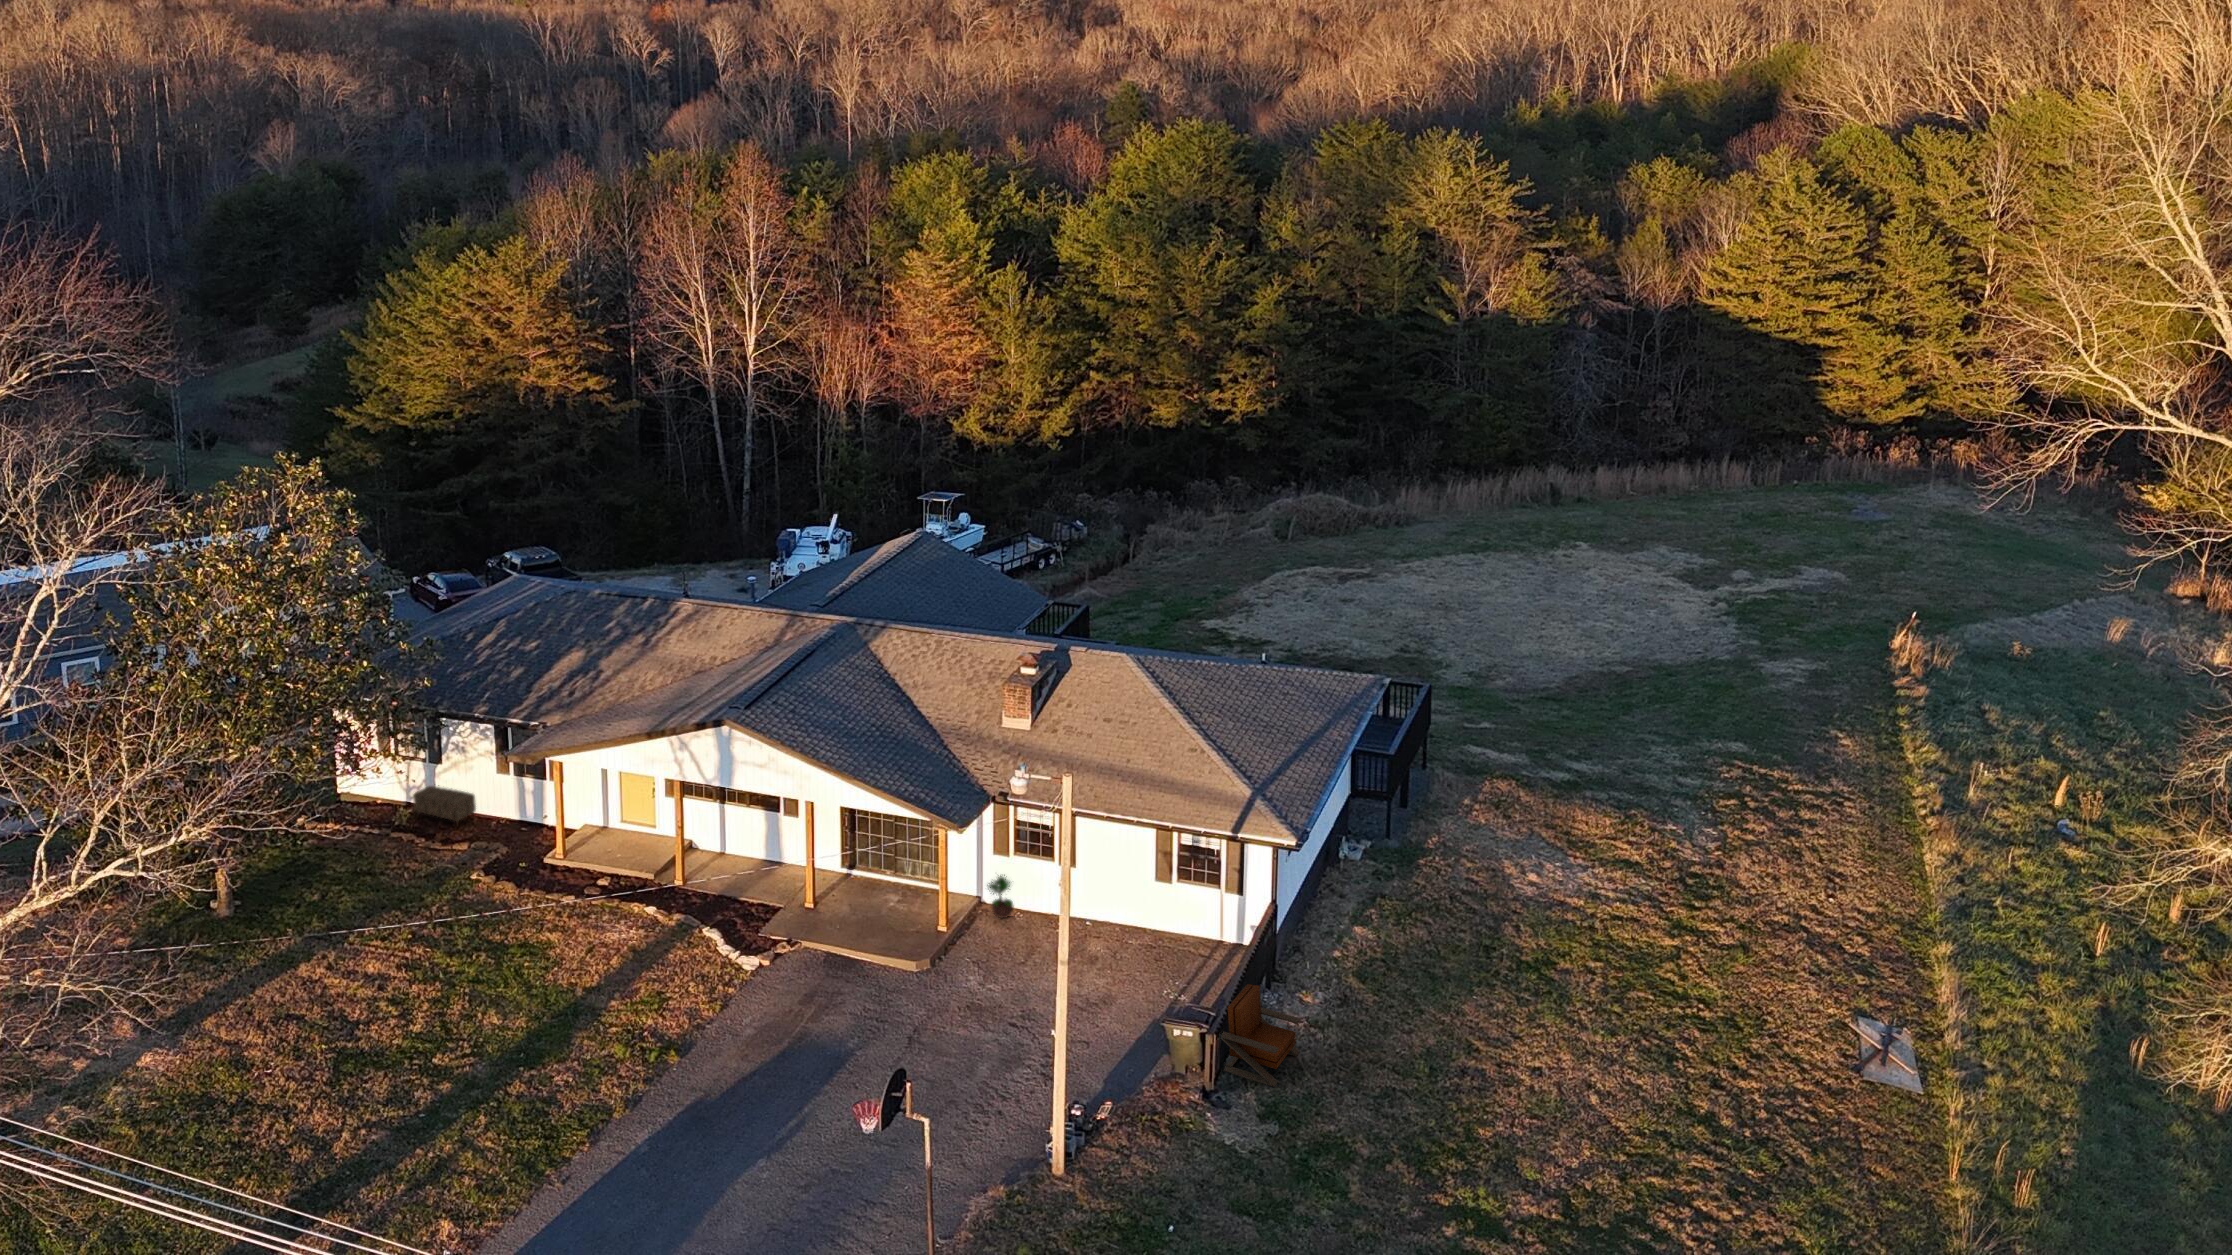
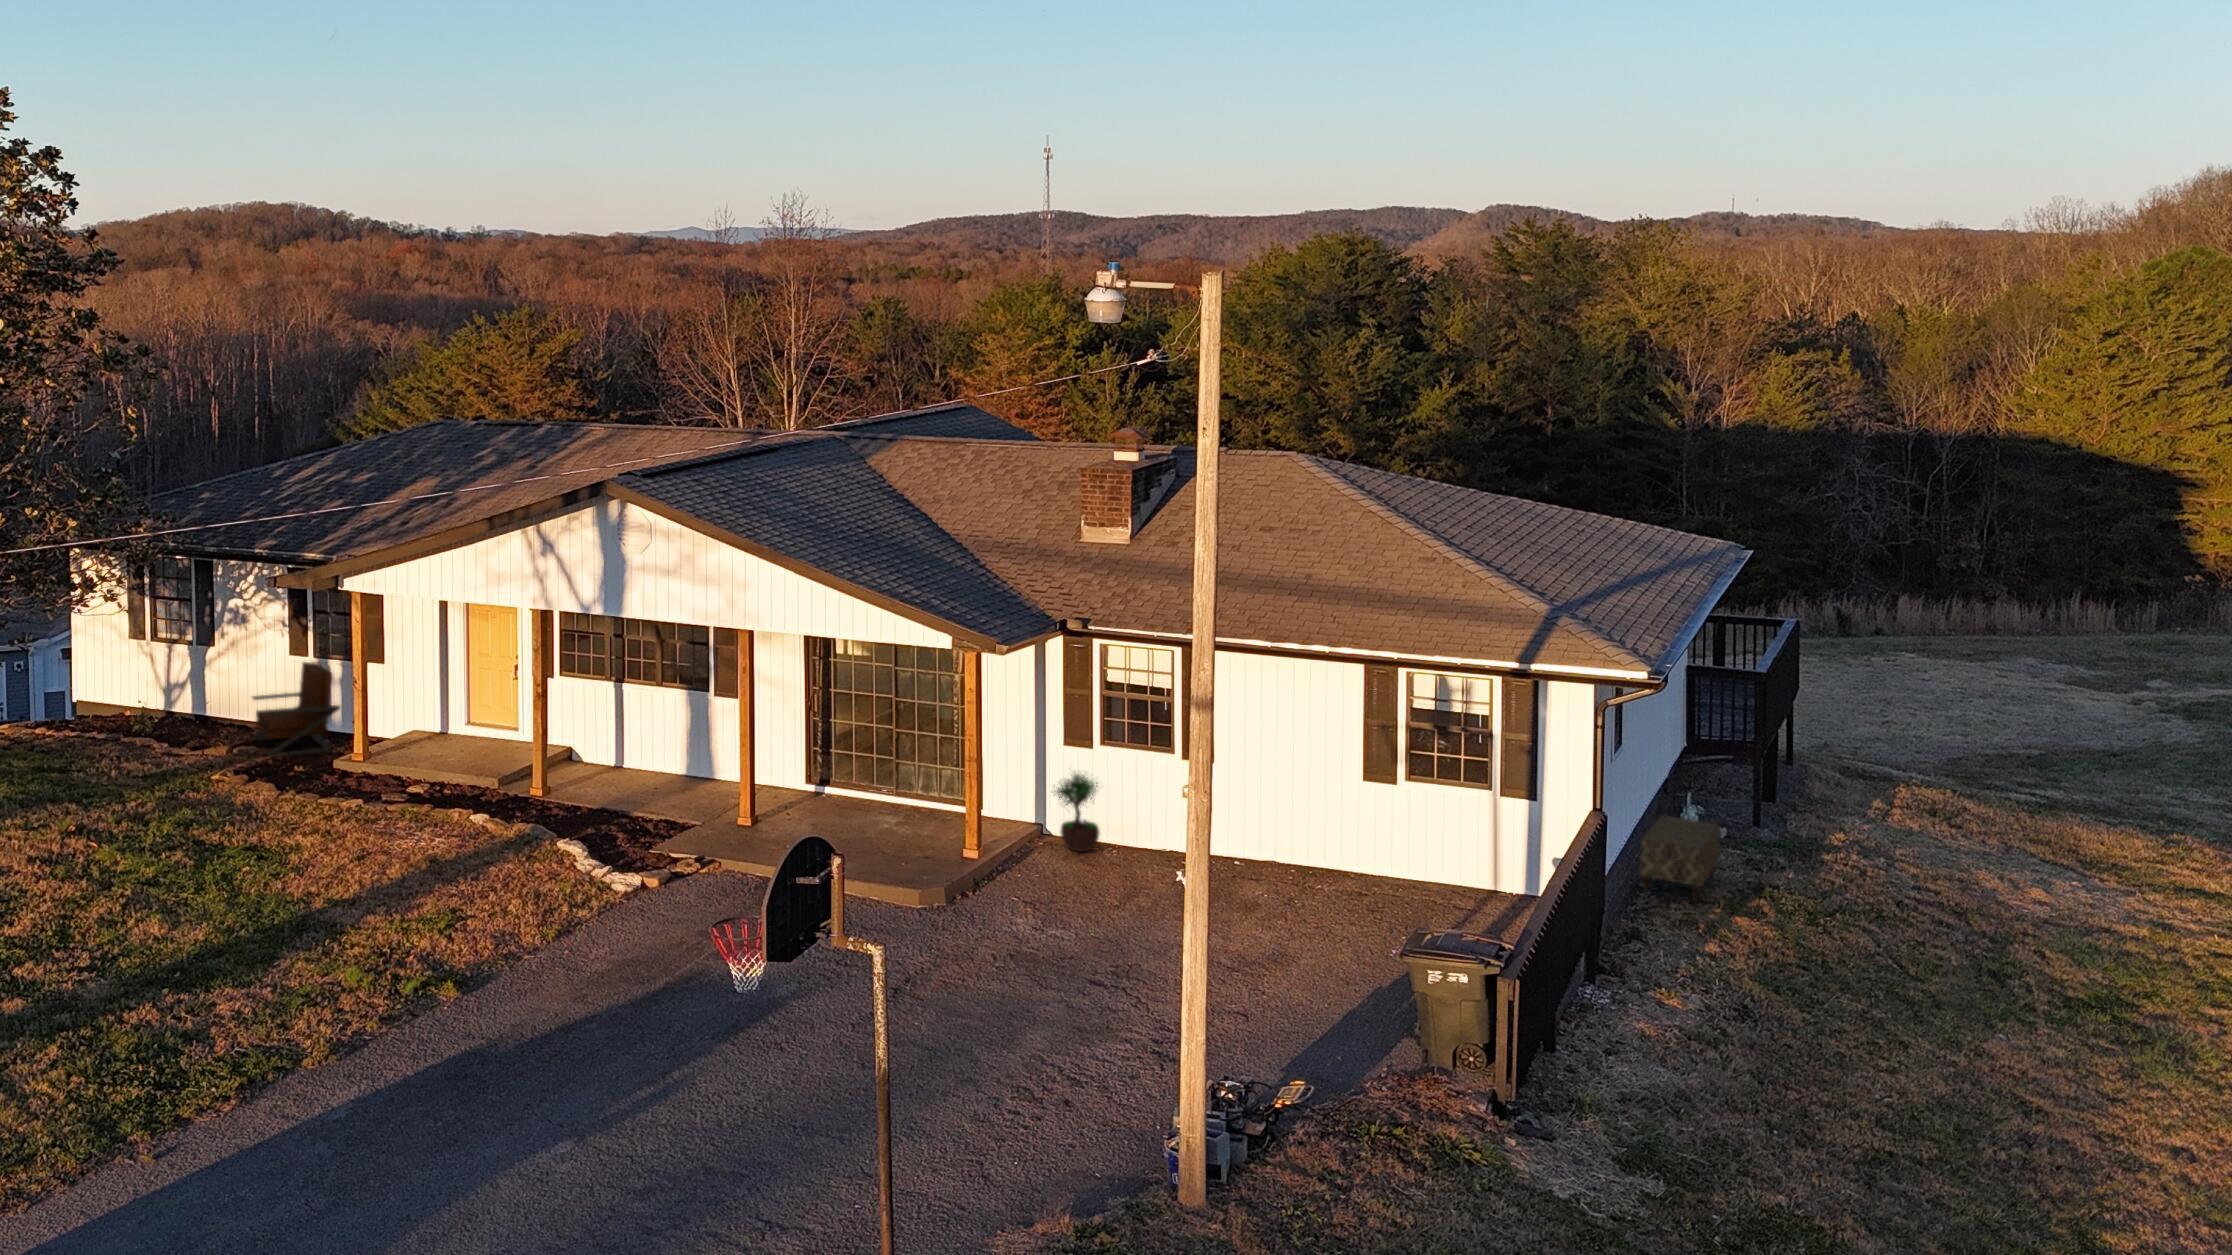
bench: present [413,785,476,827] -> present [1640,815,1720,902]
lounge chair: present [1221,984,1301,1087] -> present [252,662,340,757]

